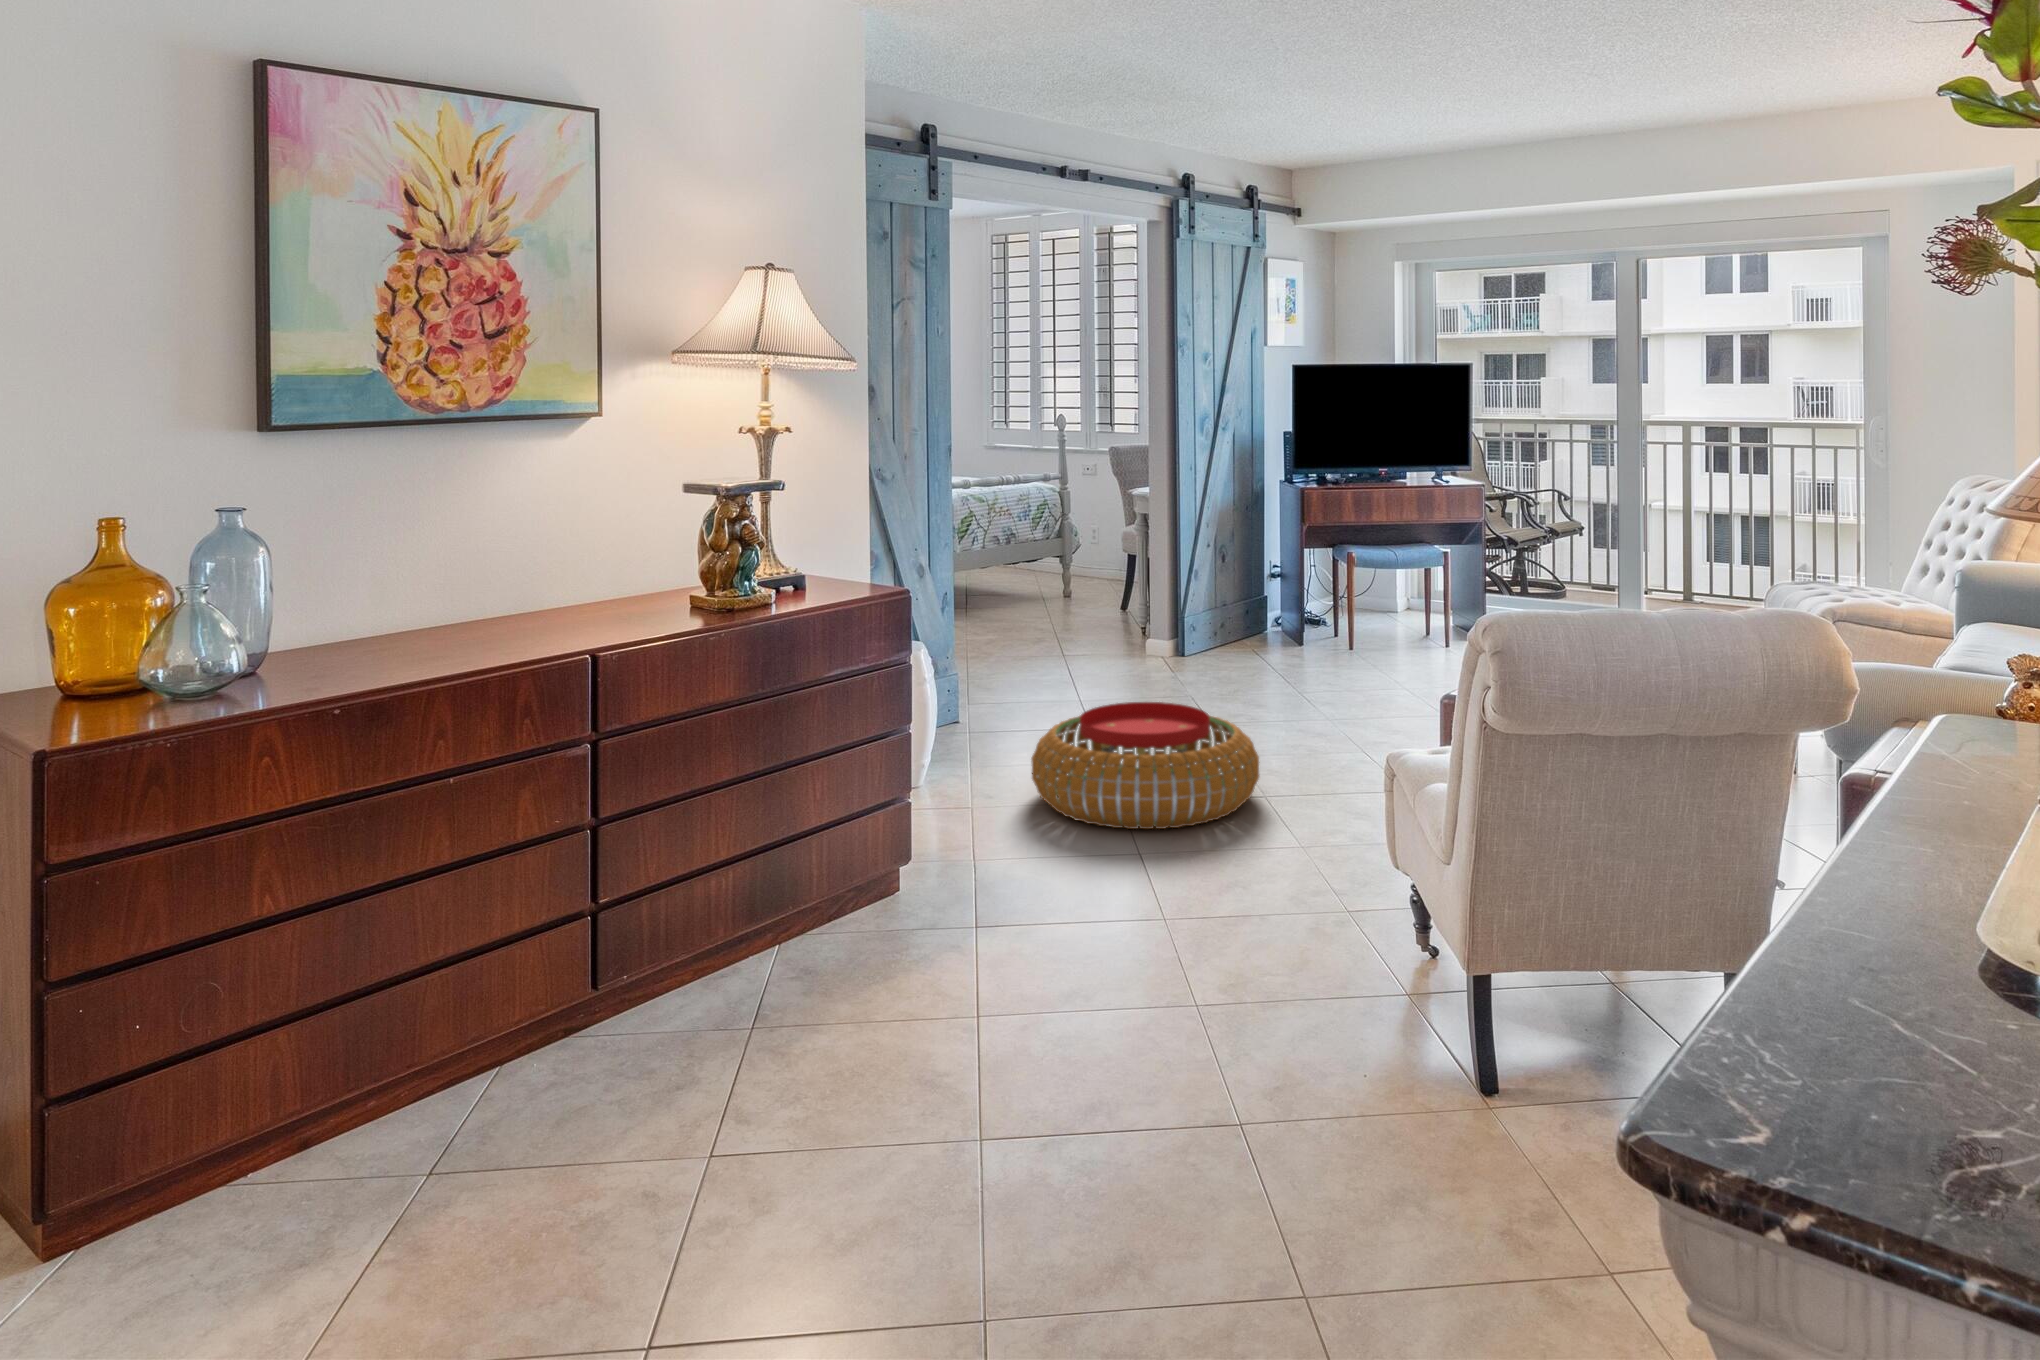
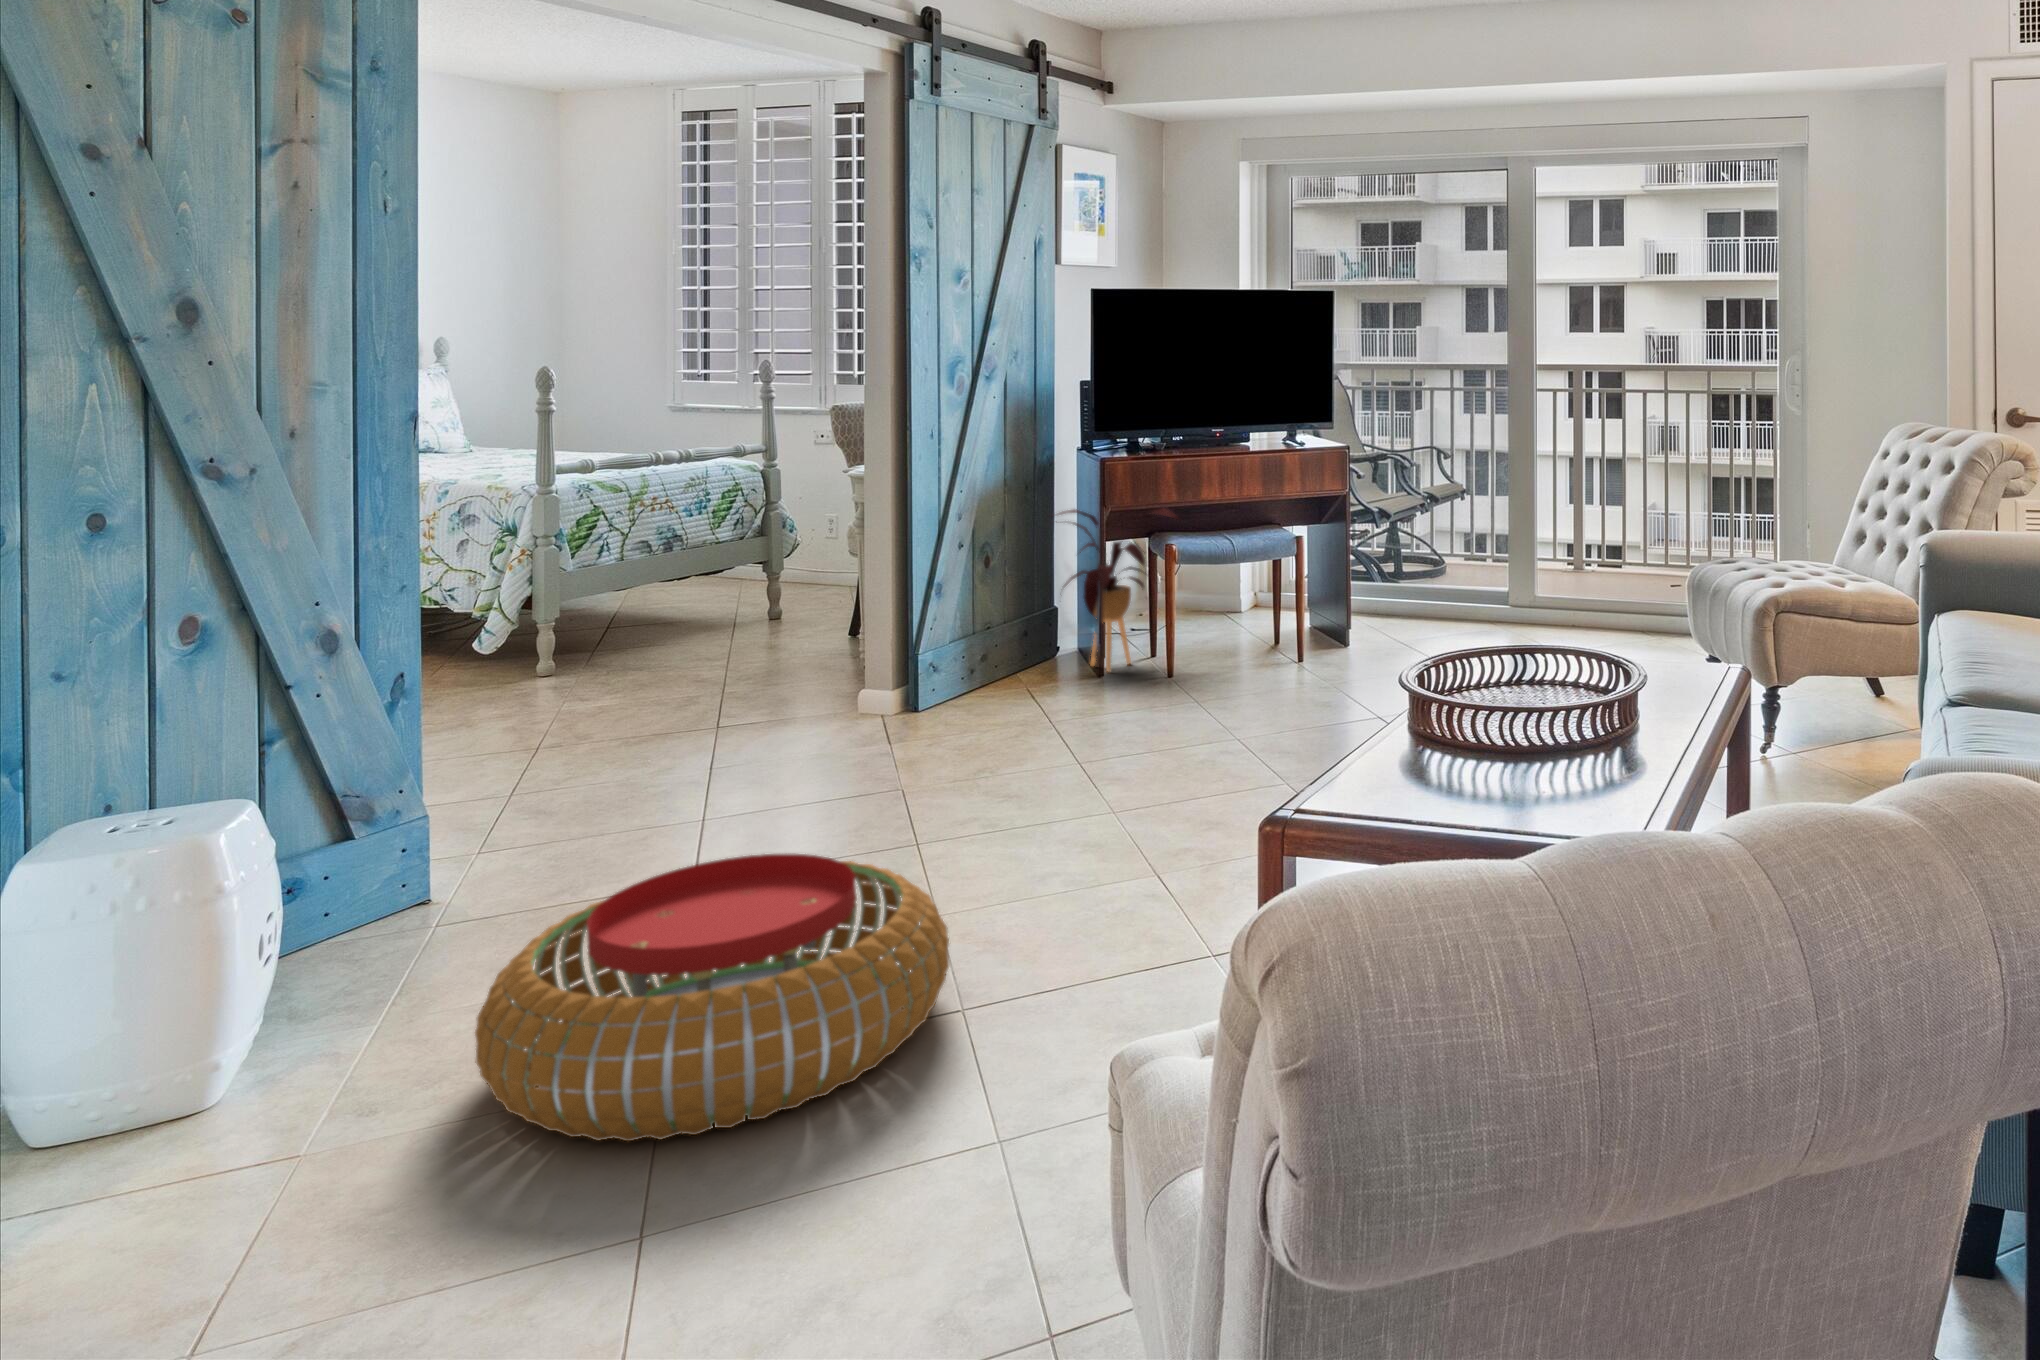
house plant: none [1264,494,1360,643] -> present [1060,508,1178,672]

